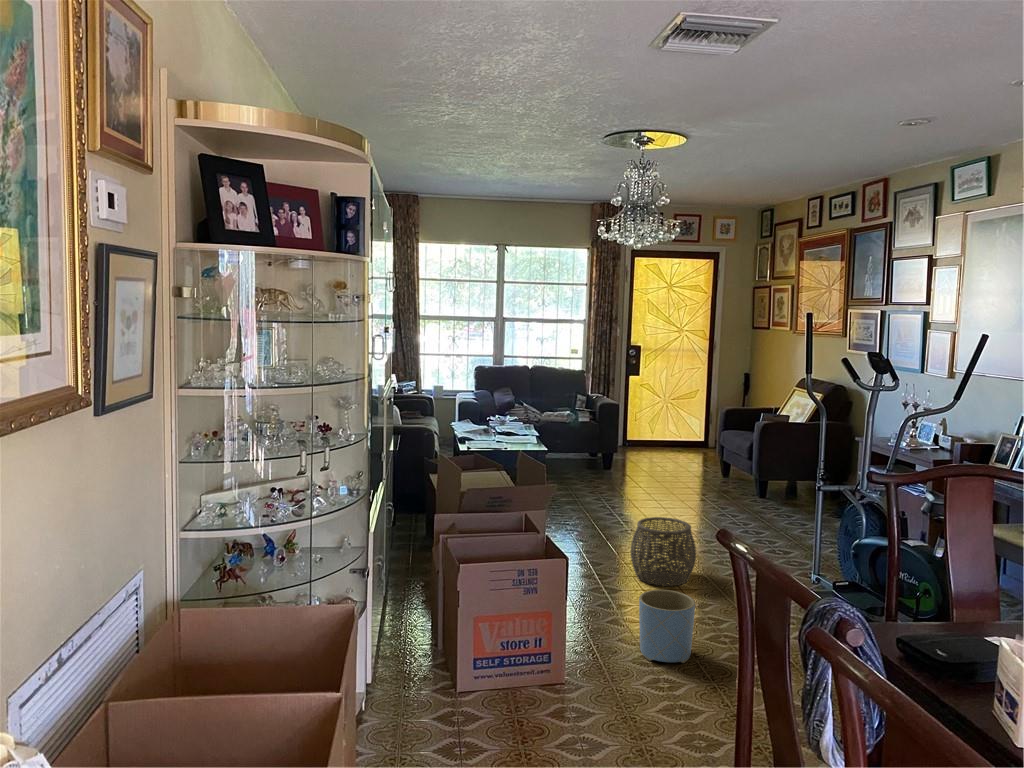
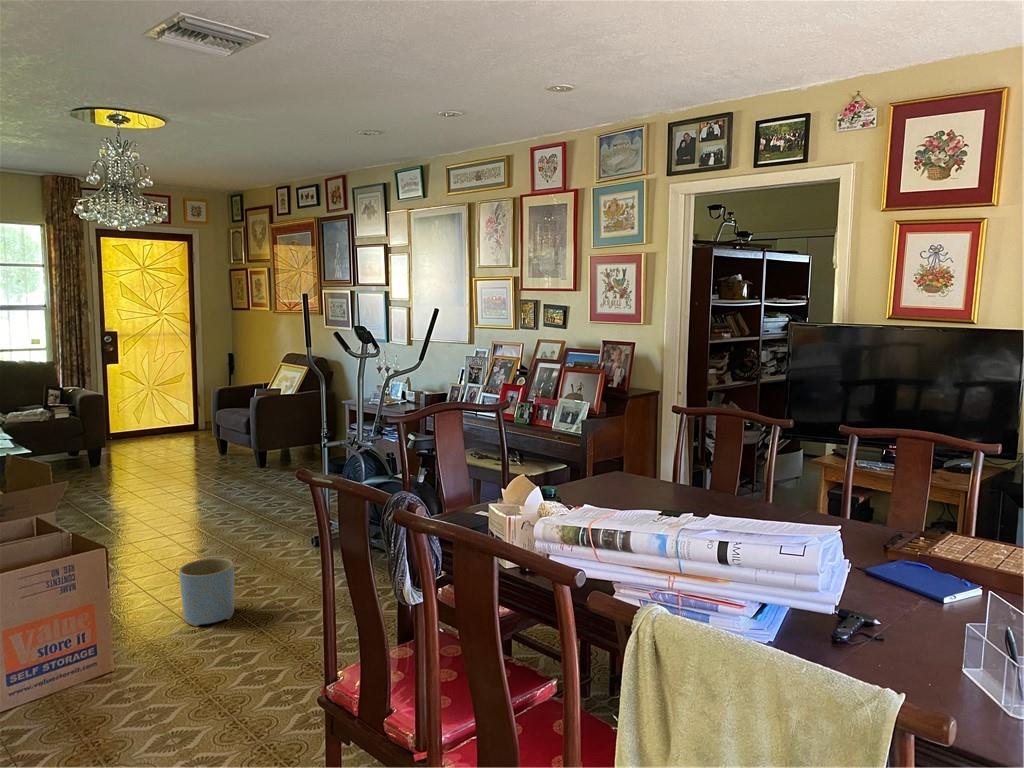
woven basket: present [630,517,696,586] -> none [151,497,220,564]

